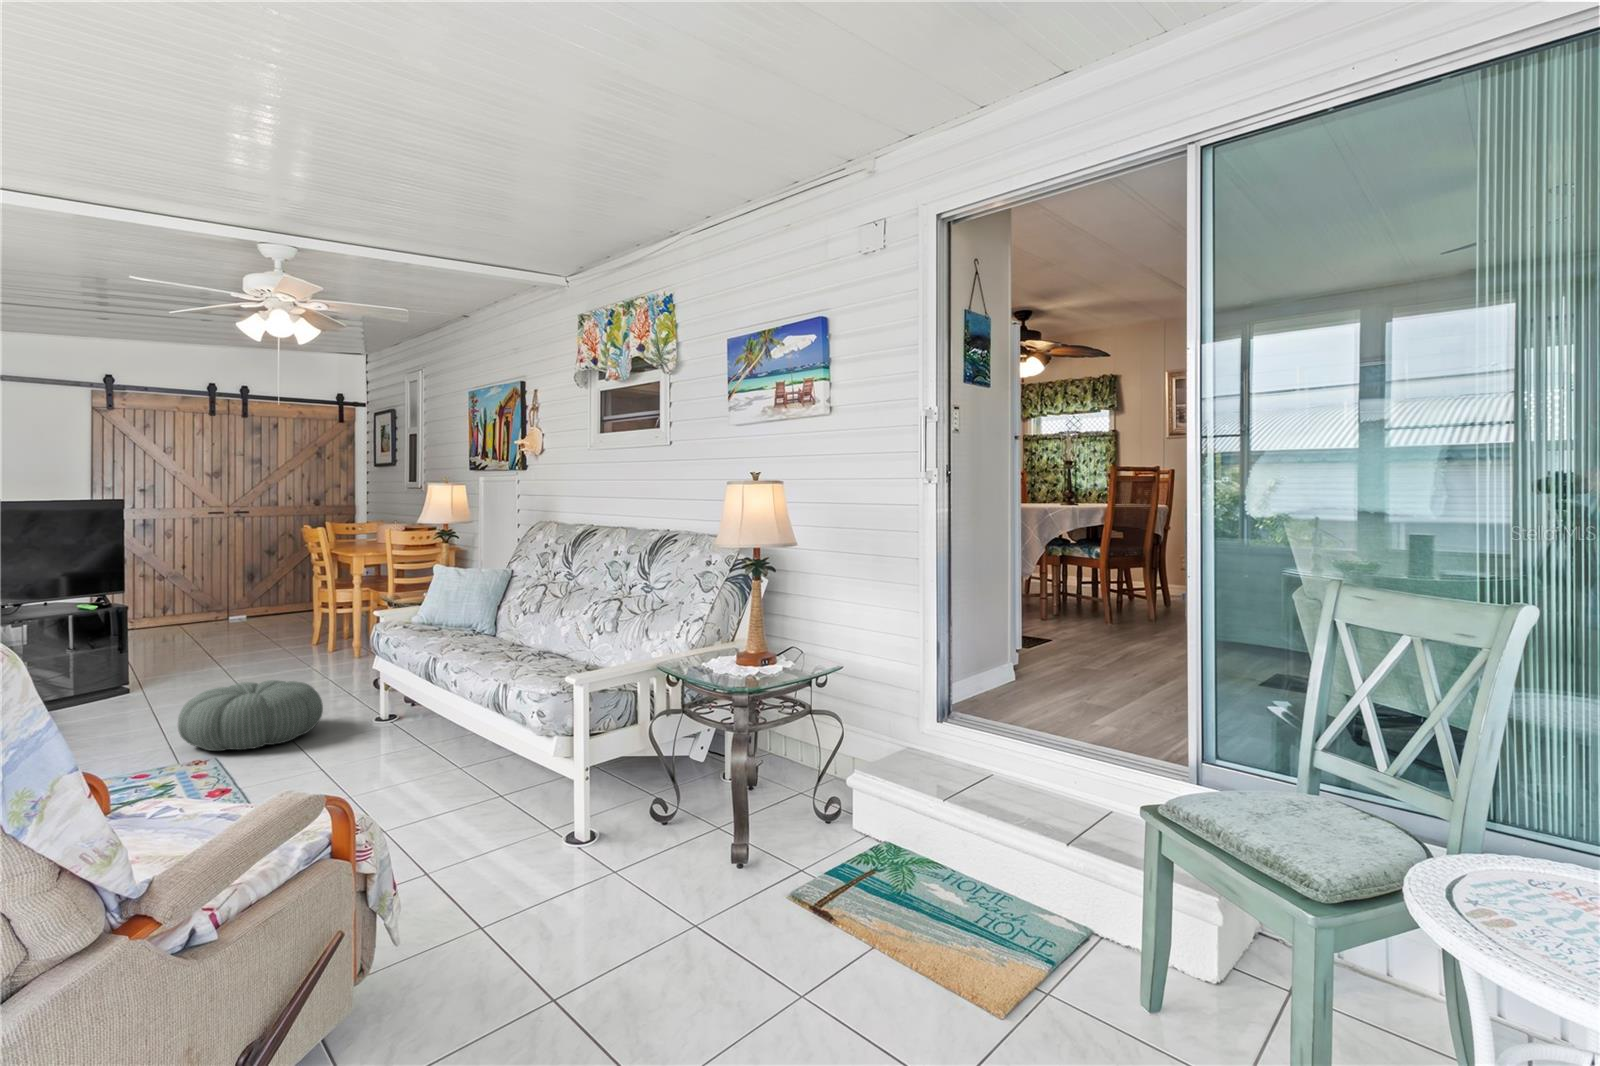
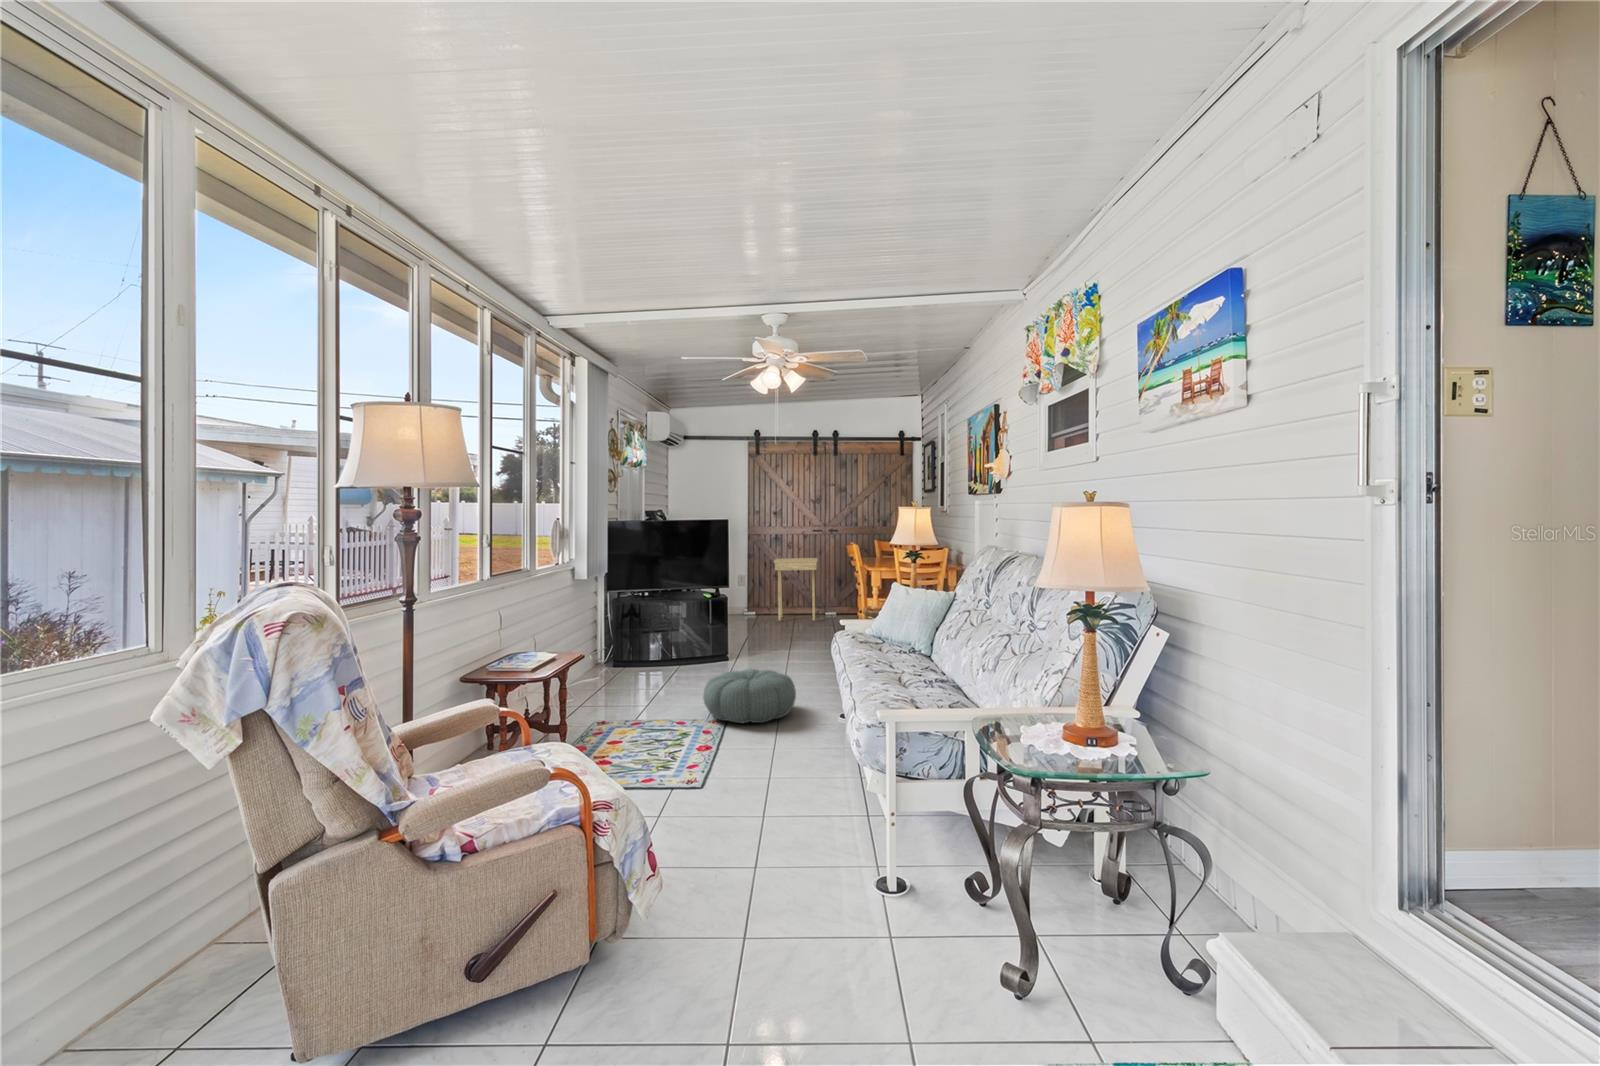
side table: none [144,549,225,637] -> present [774,558,818,622]

